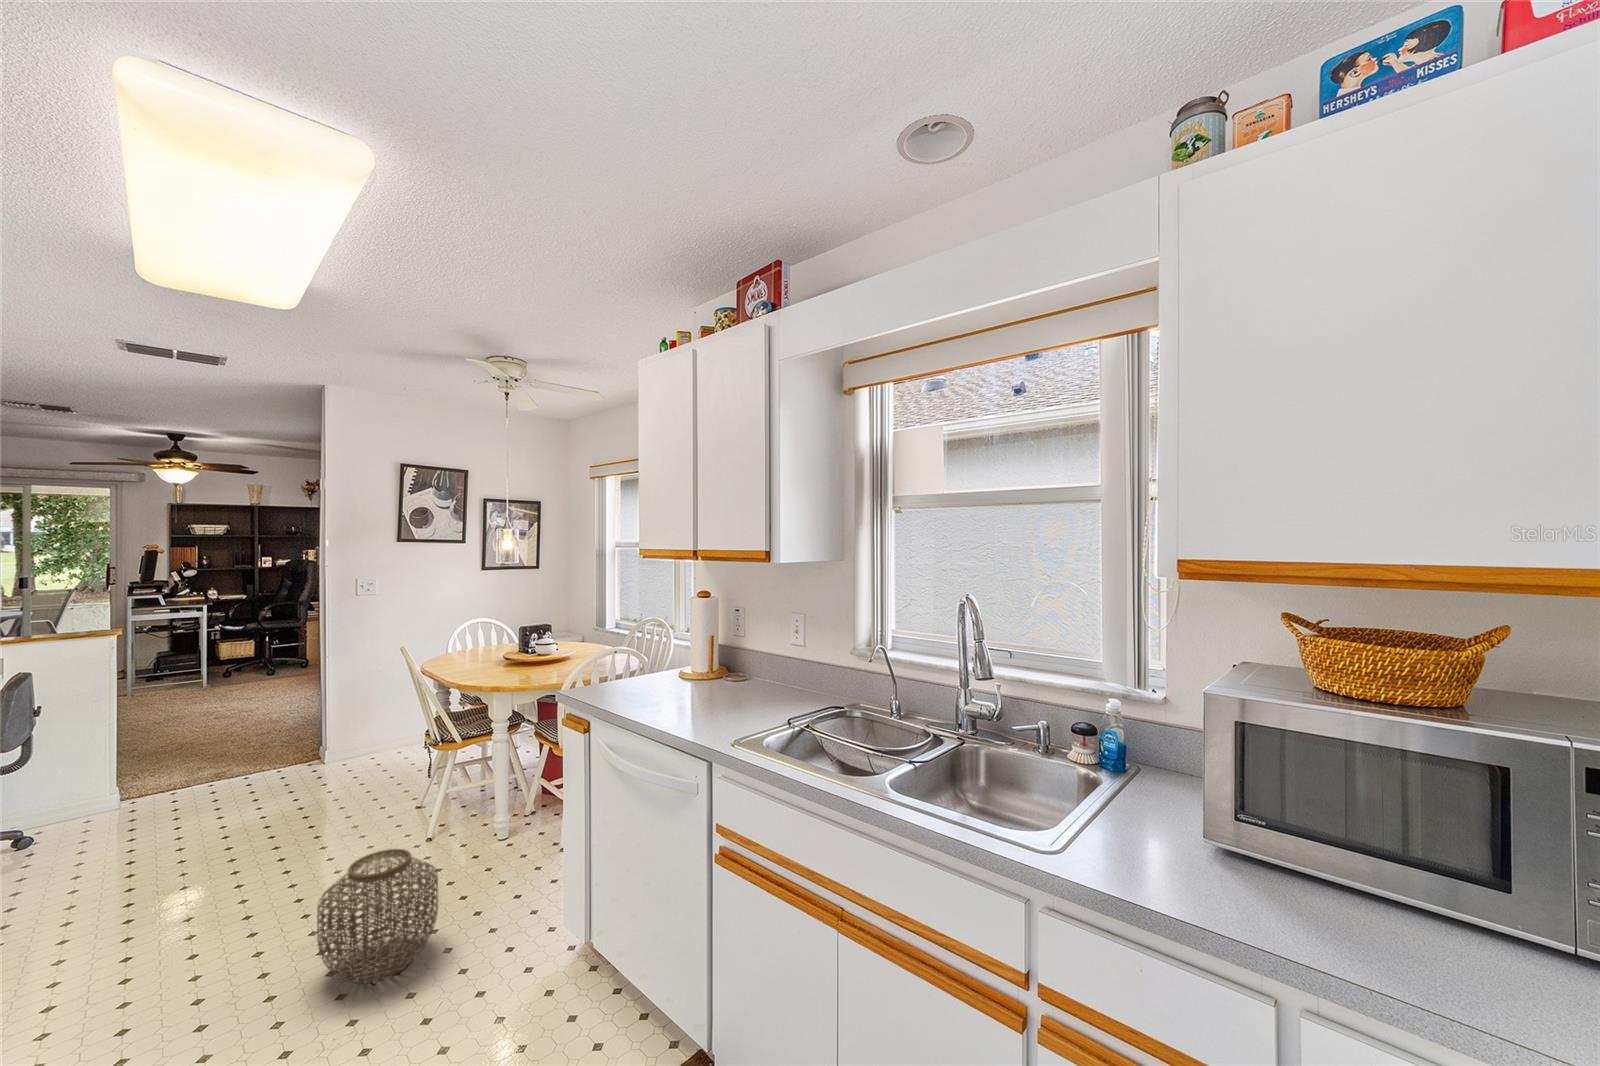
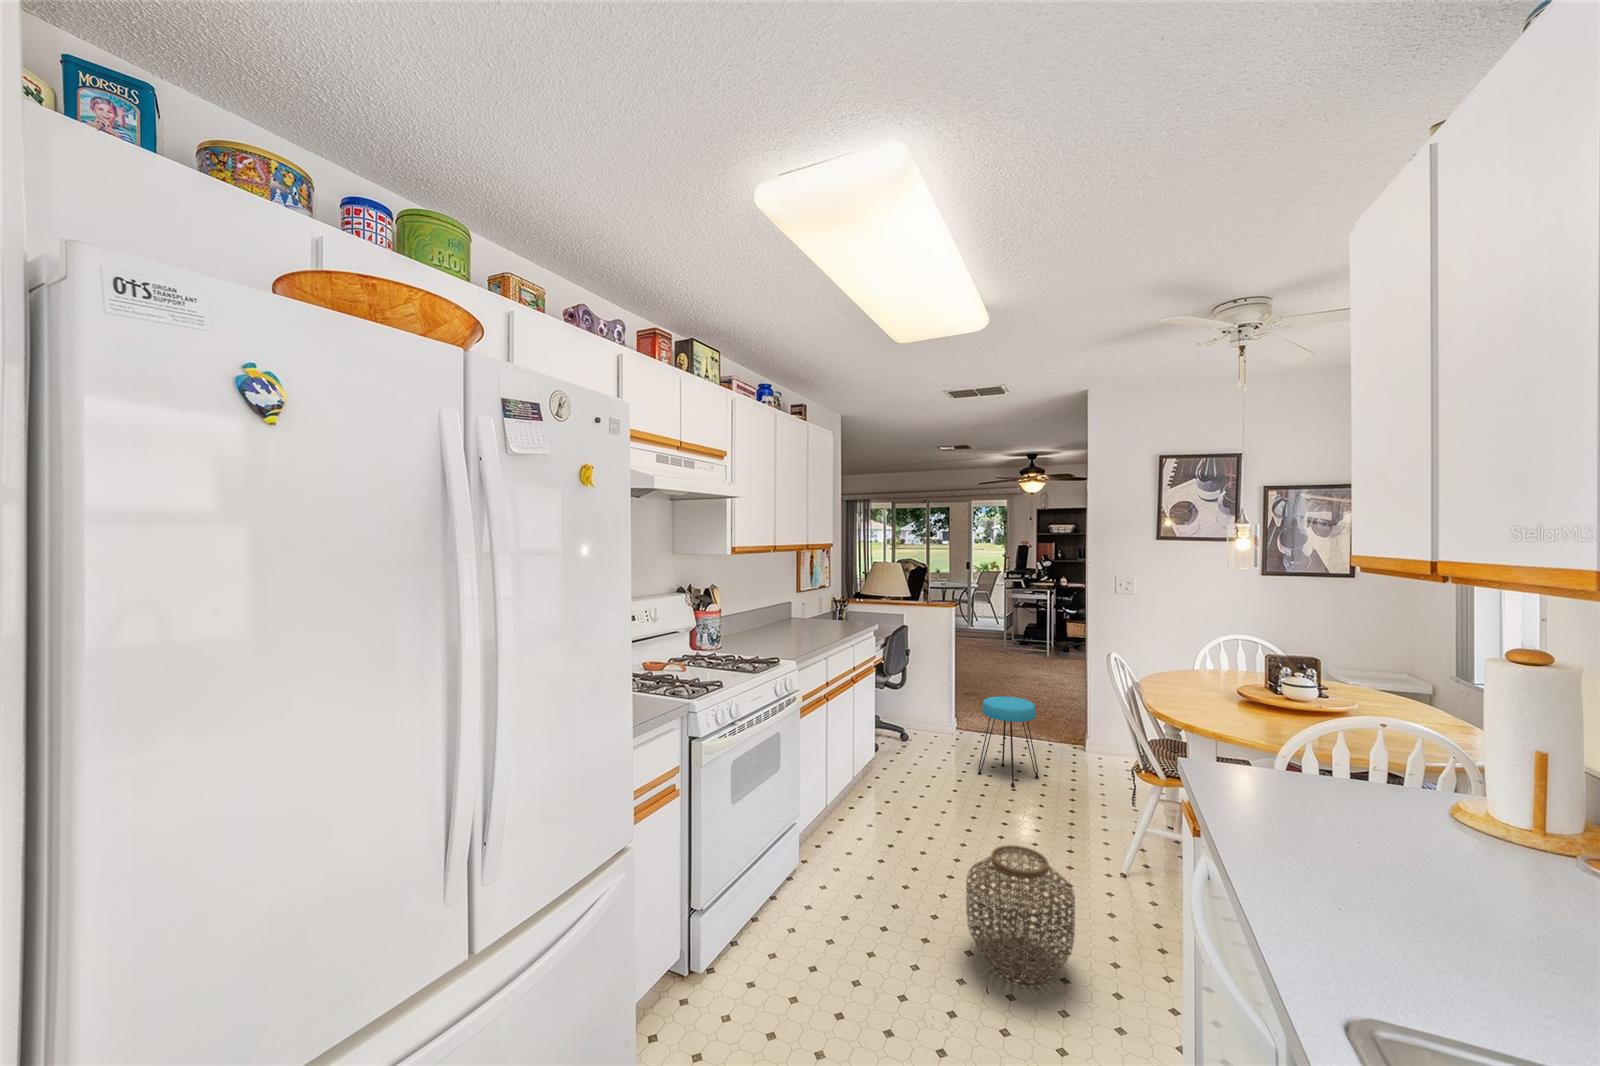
stool: none [201,729,288,837] -> present [978,696,1039,786]

